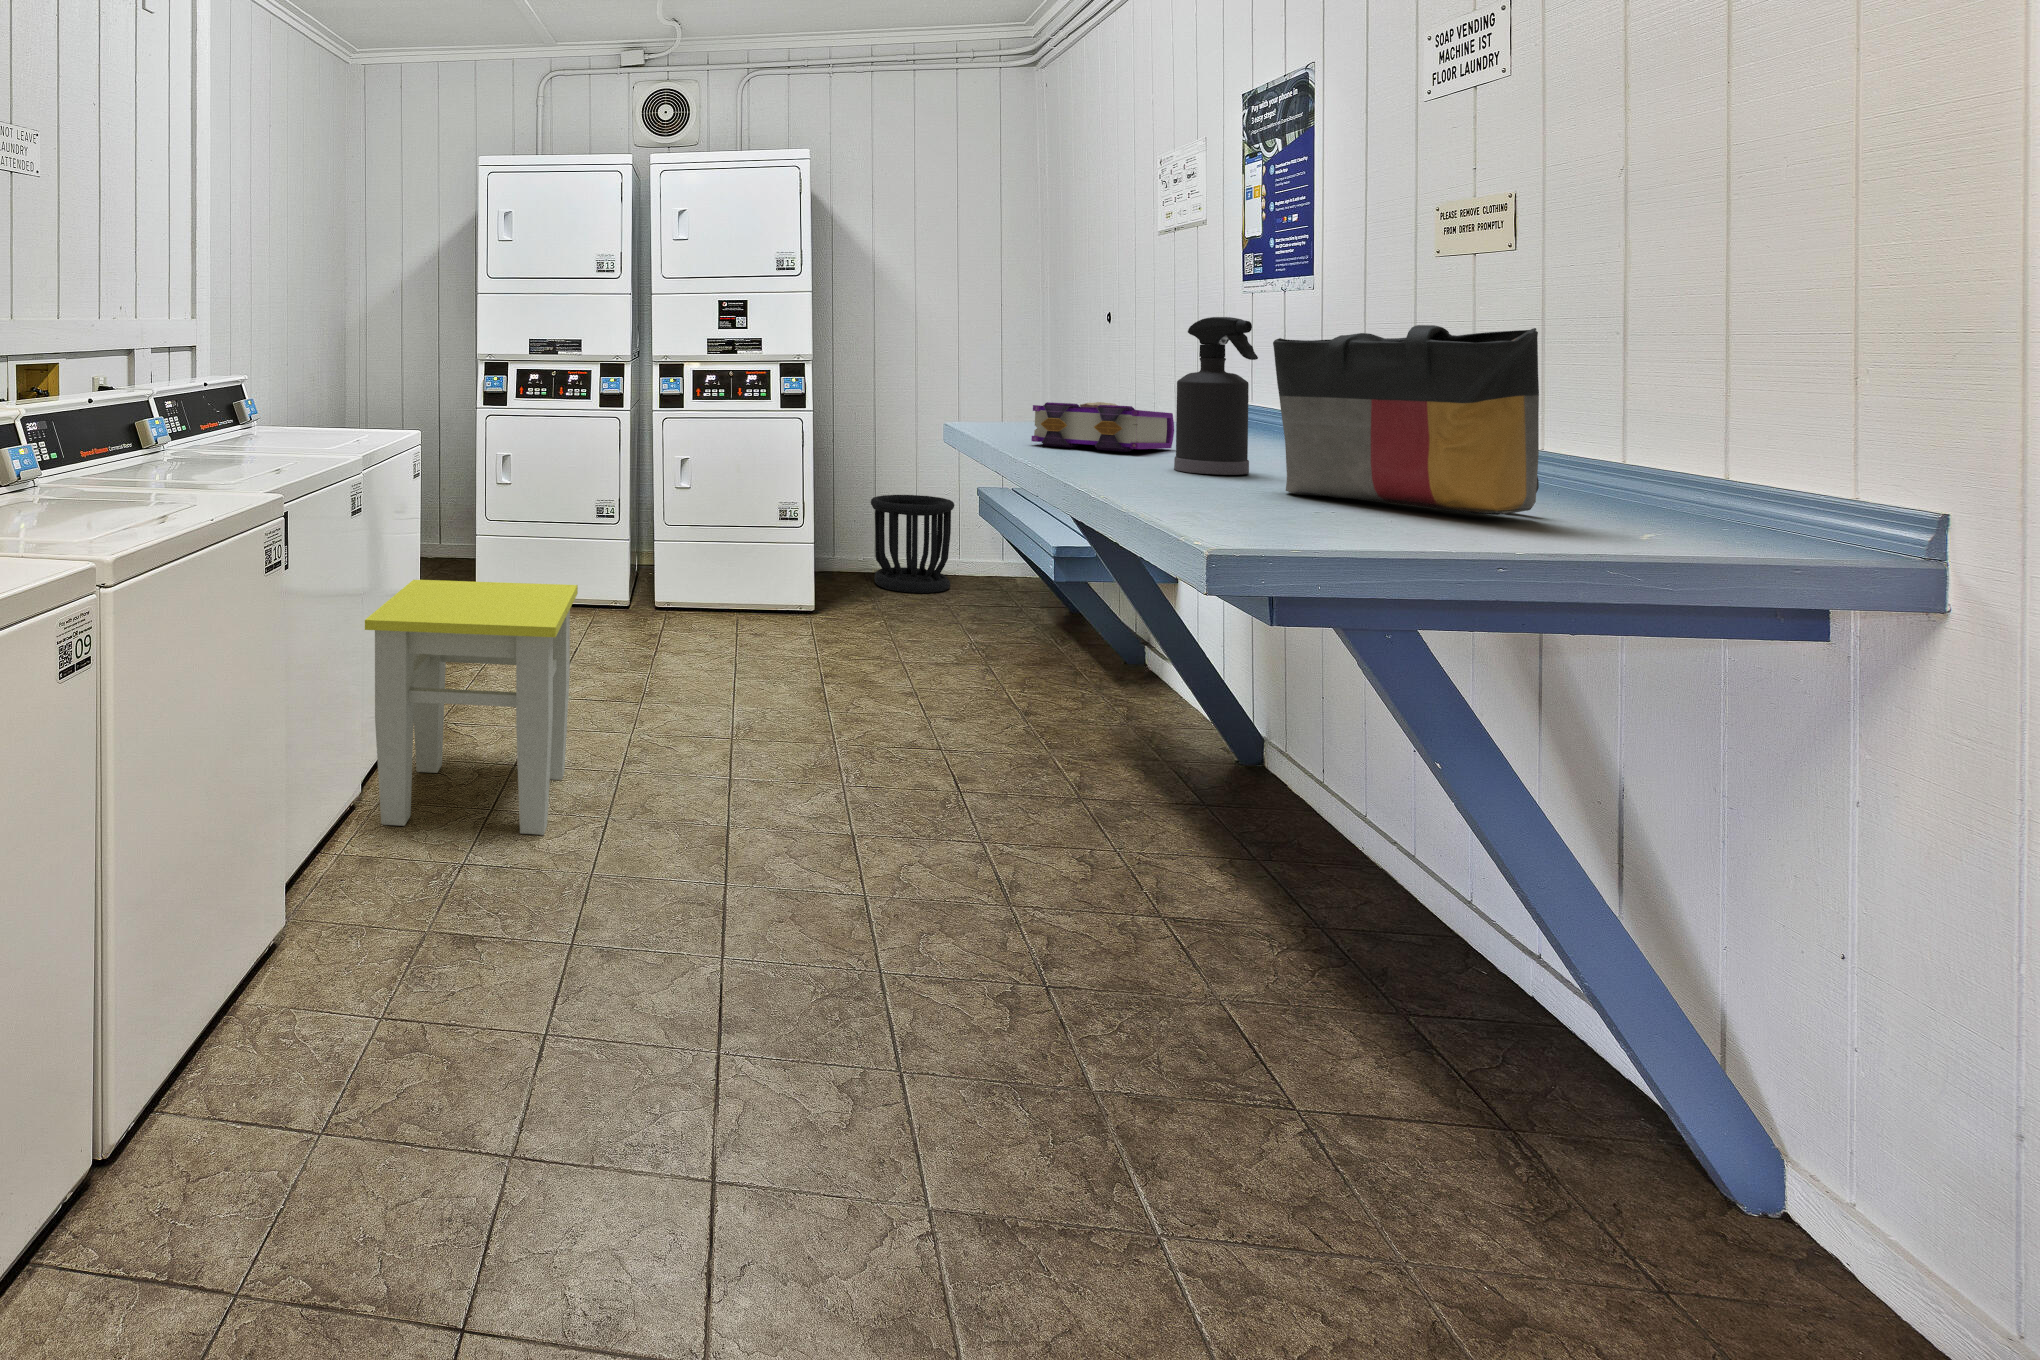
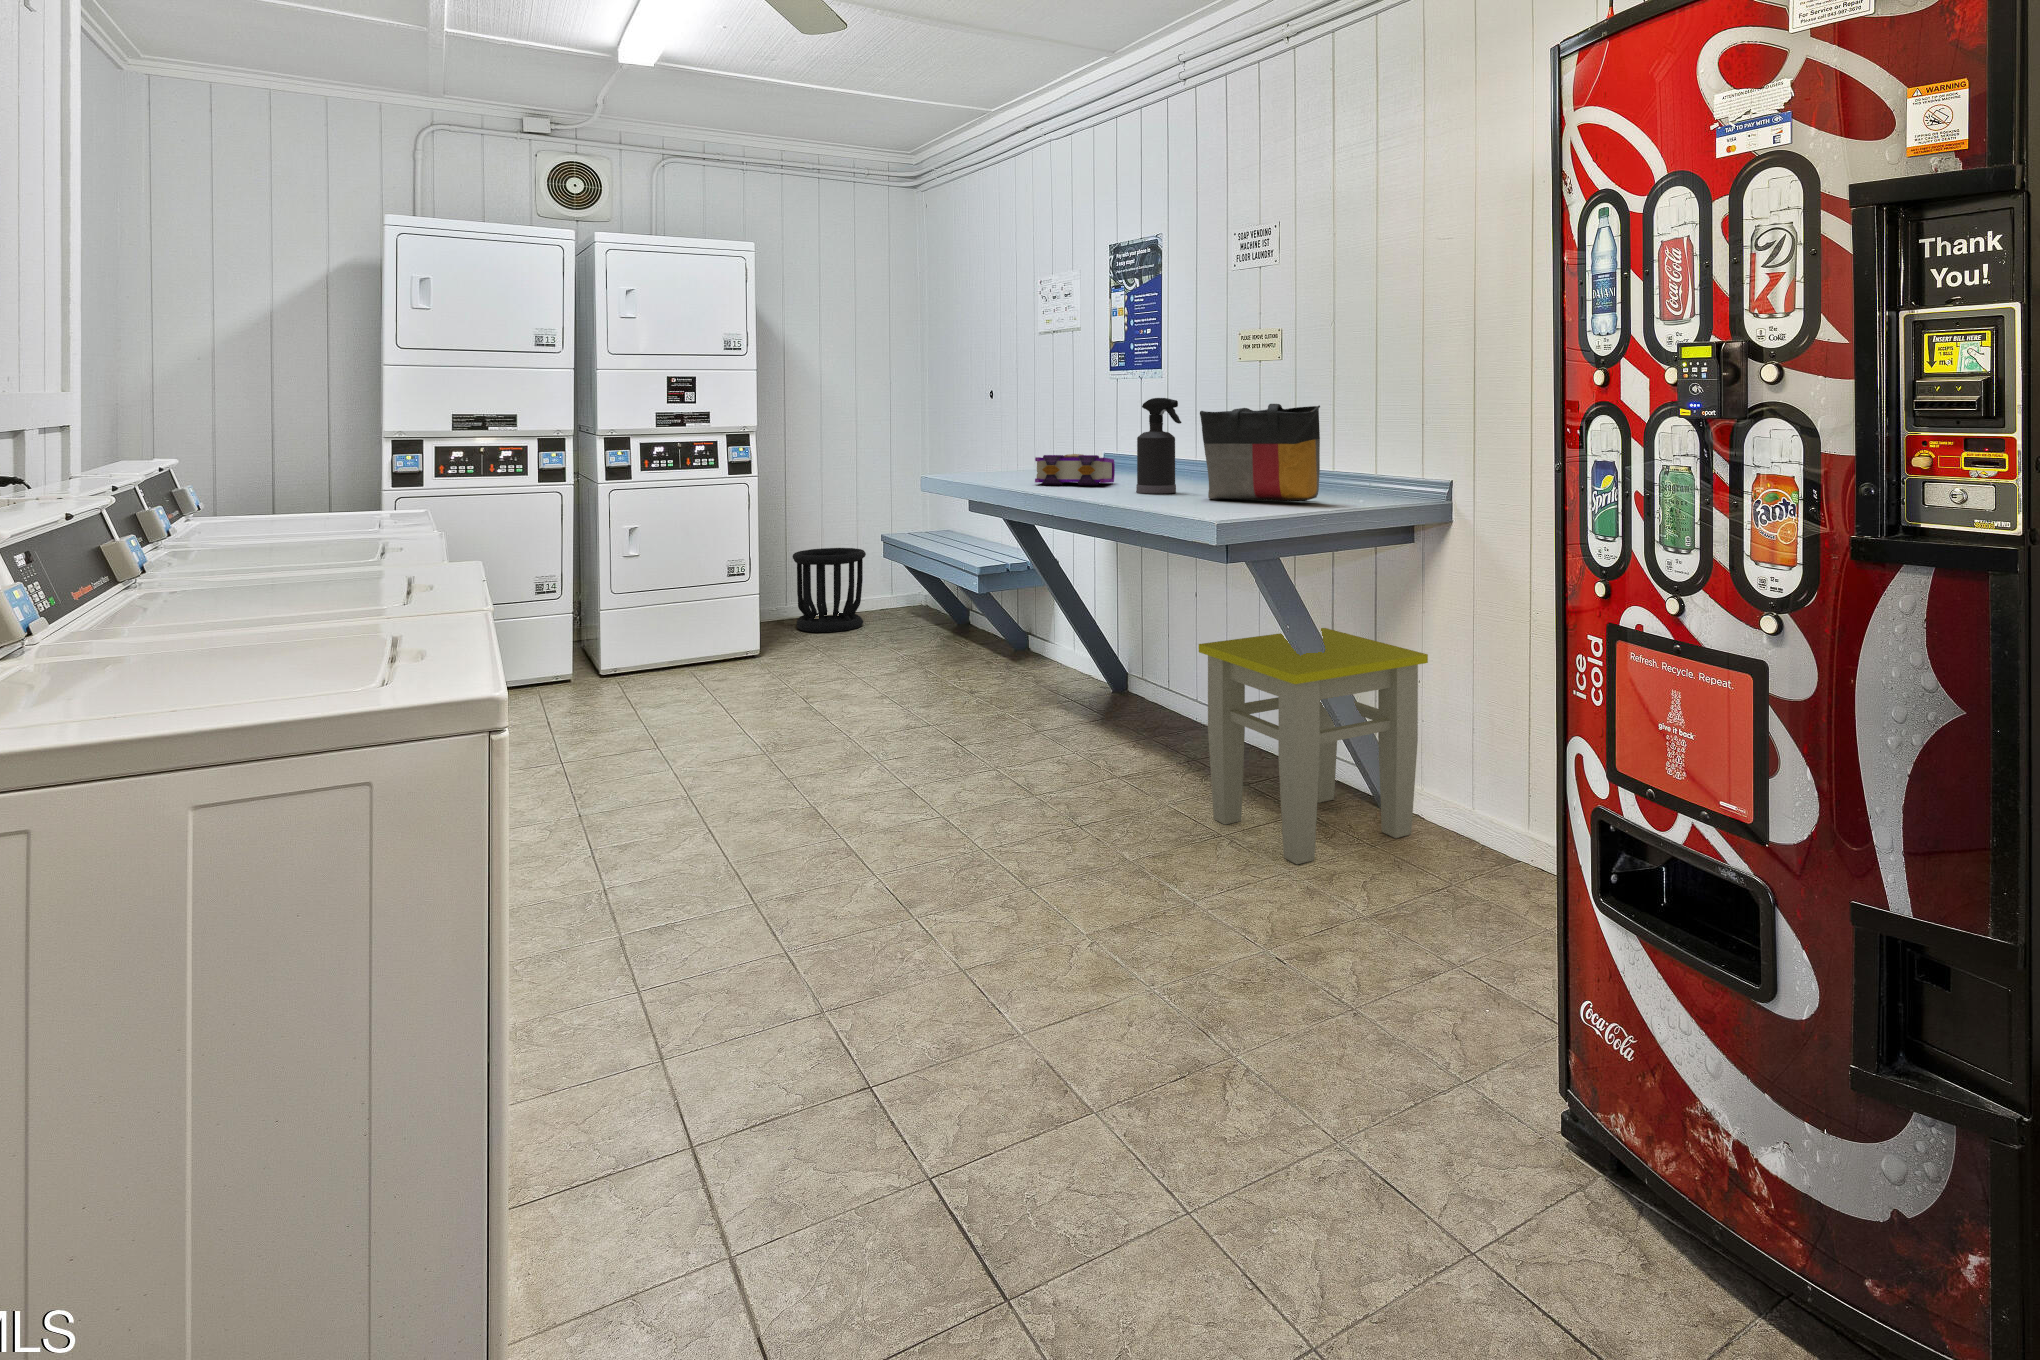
stool: present [365,580,578,835] -> present [1199,628,1428,864]

